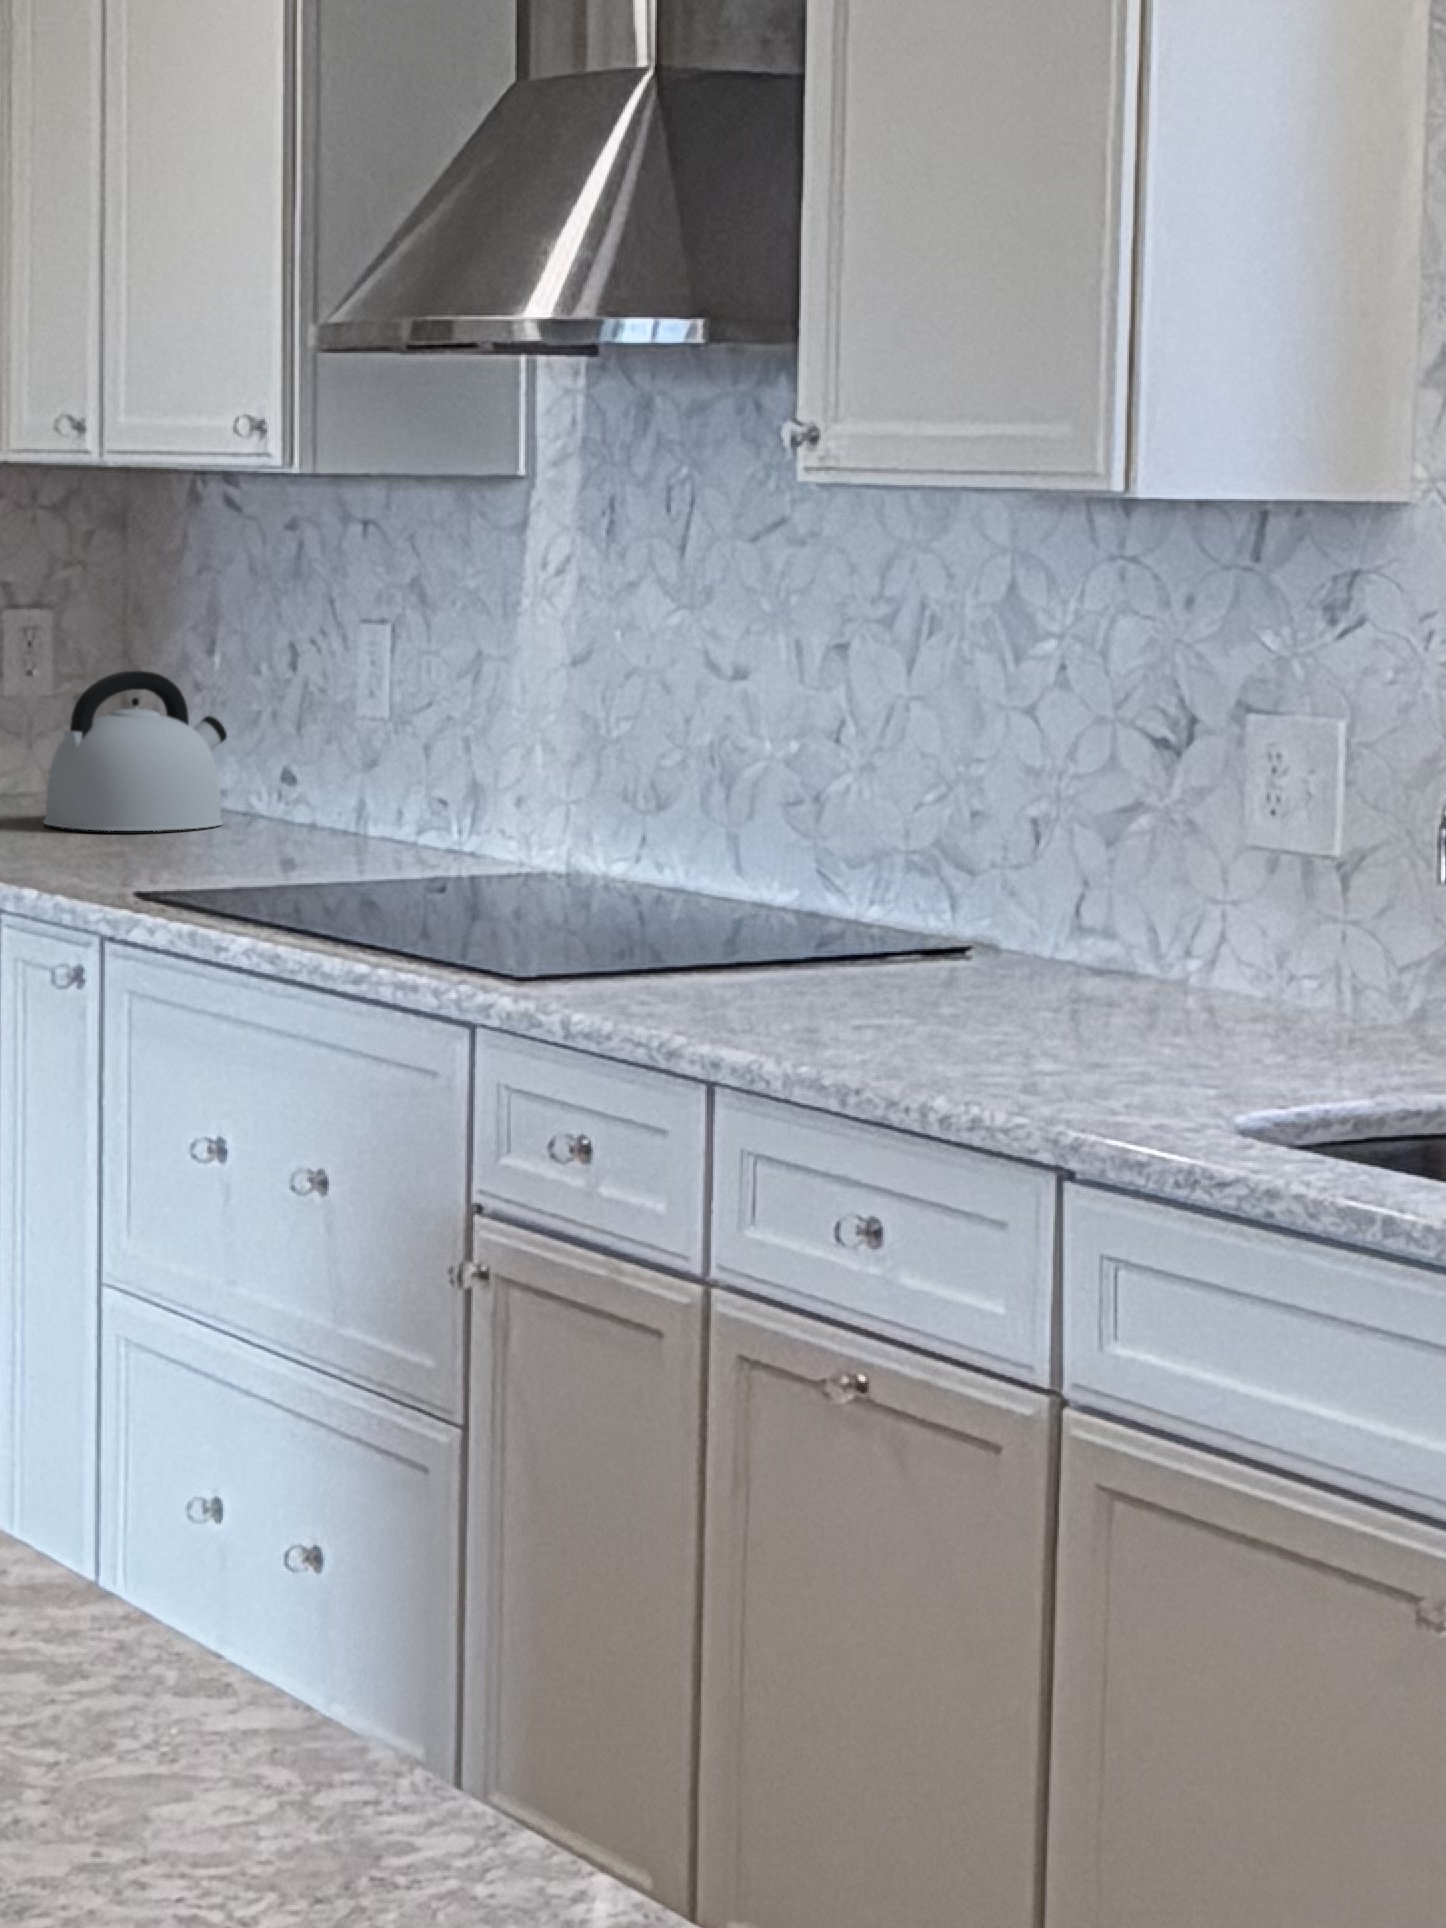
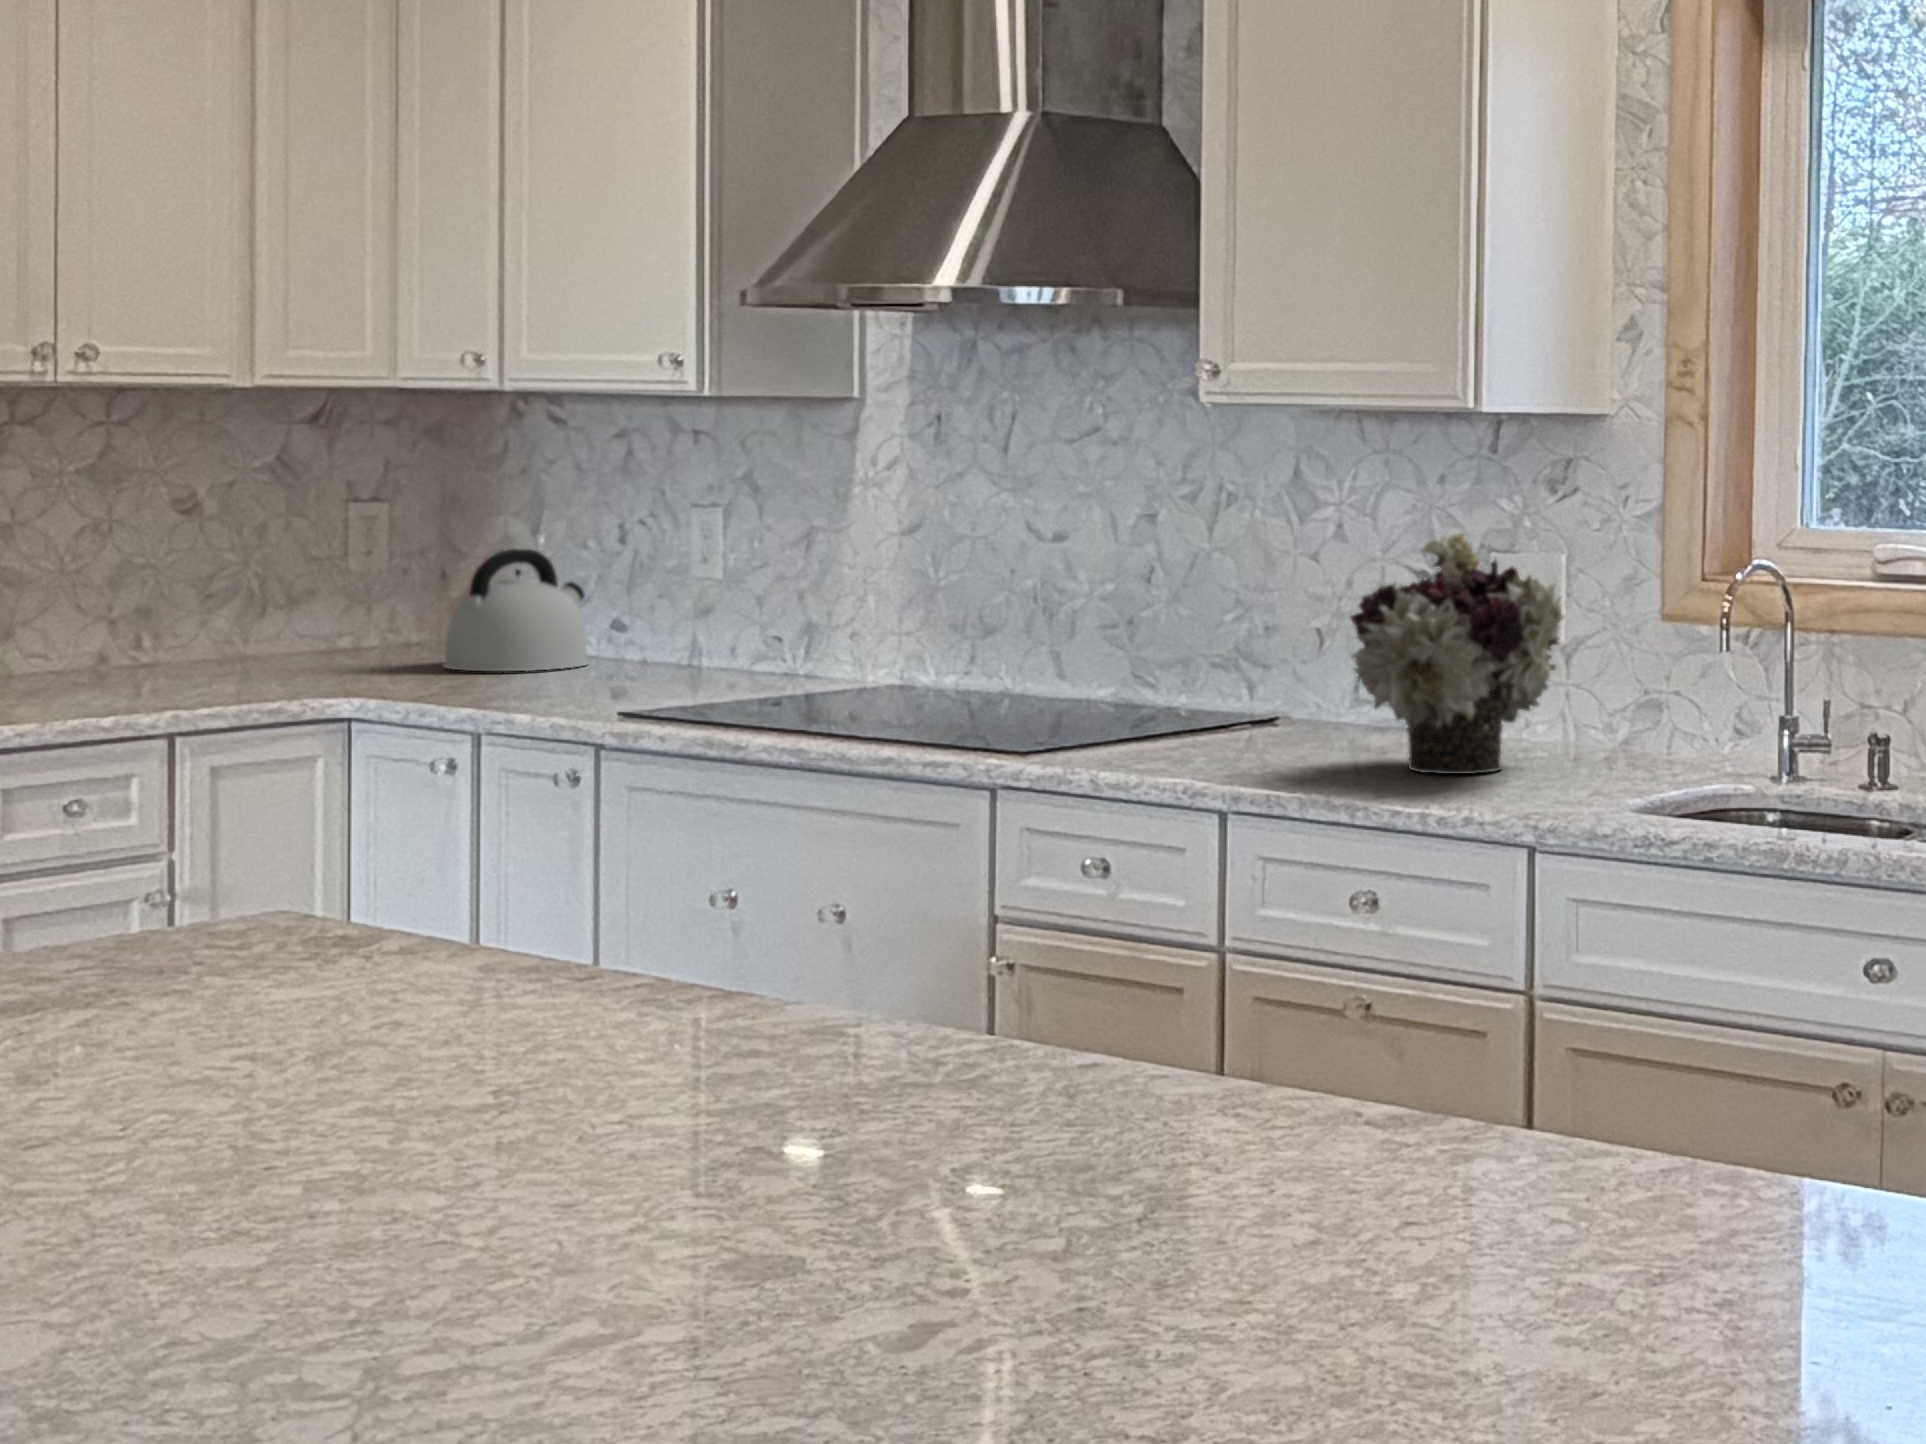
flower arrangement: none [919,679,1280,1052] -> present [1351,530,1564,774]

